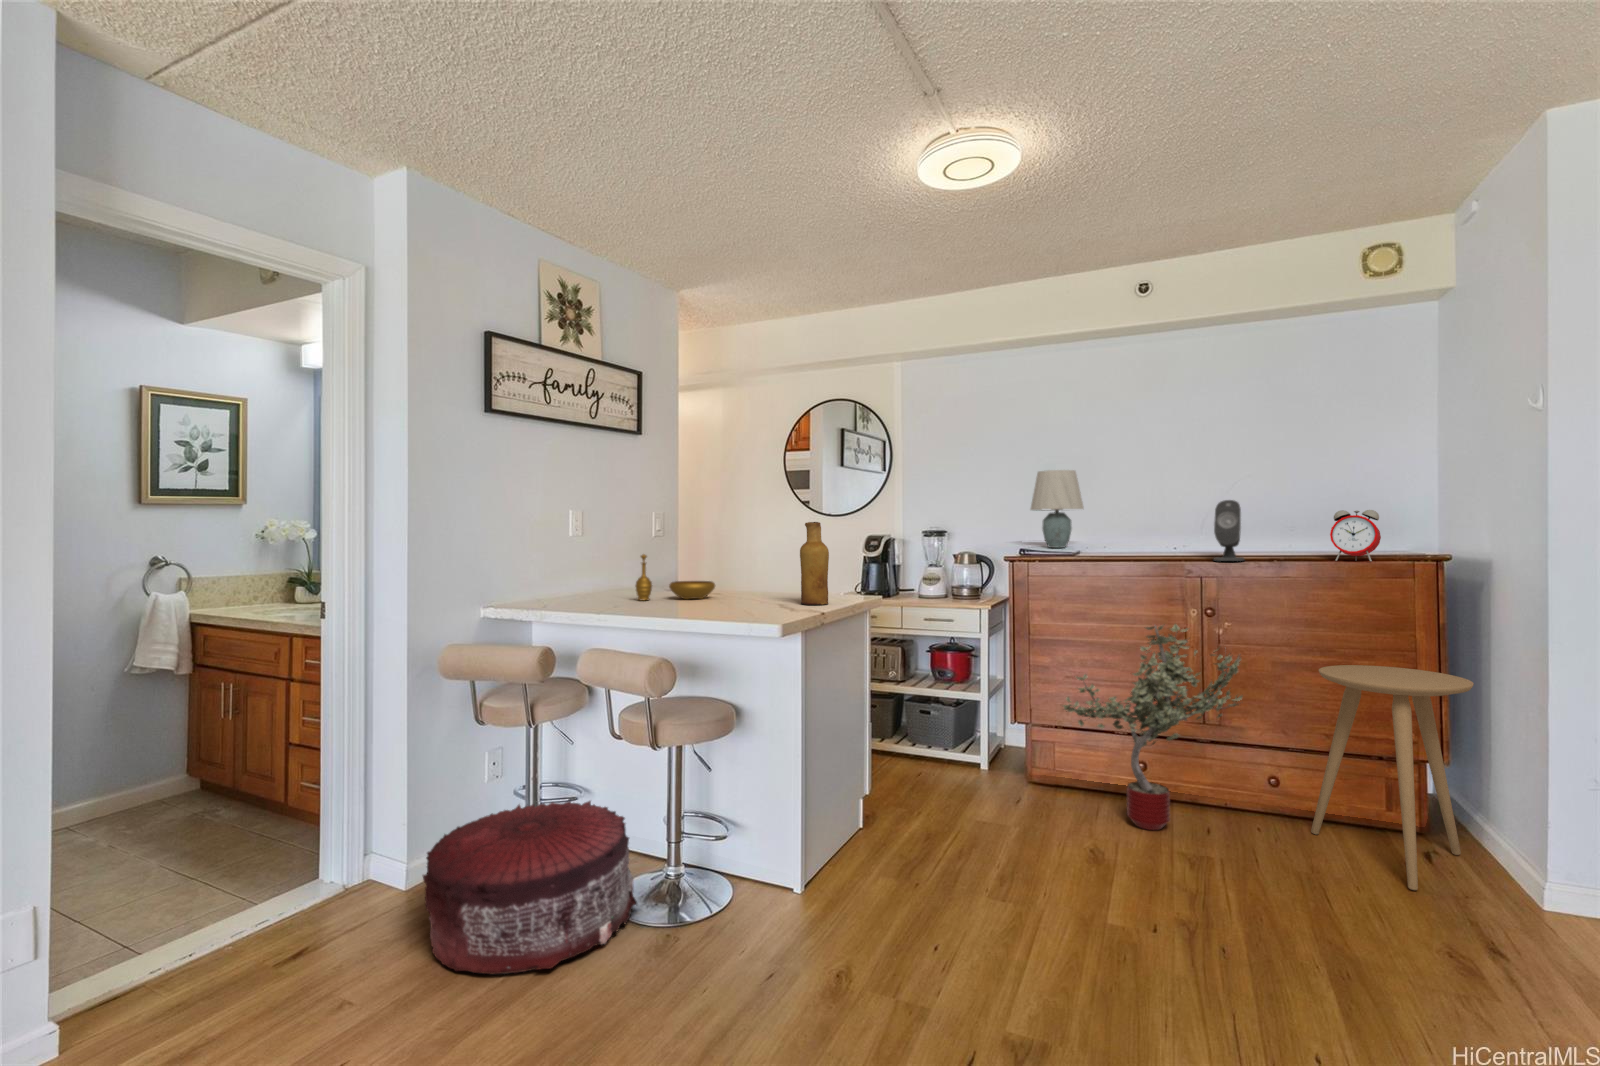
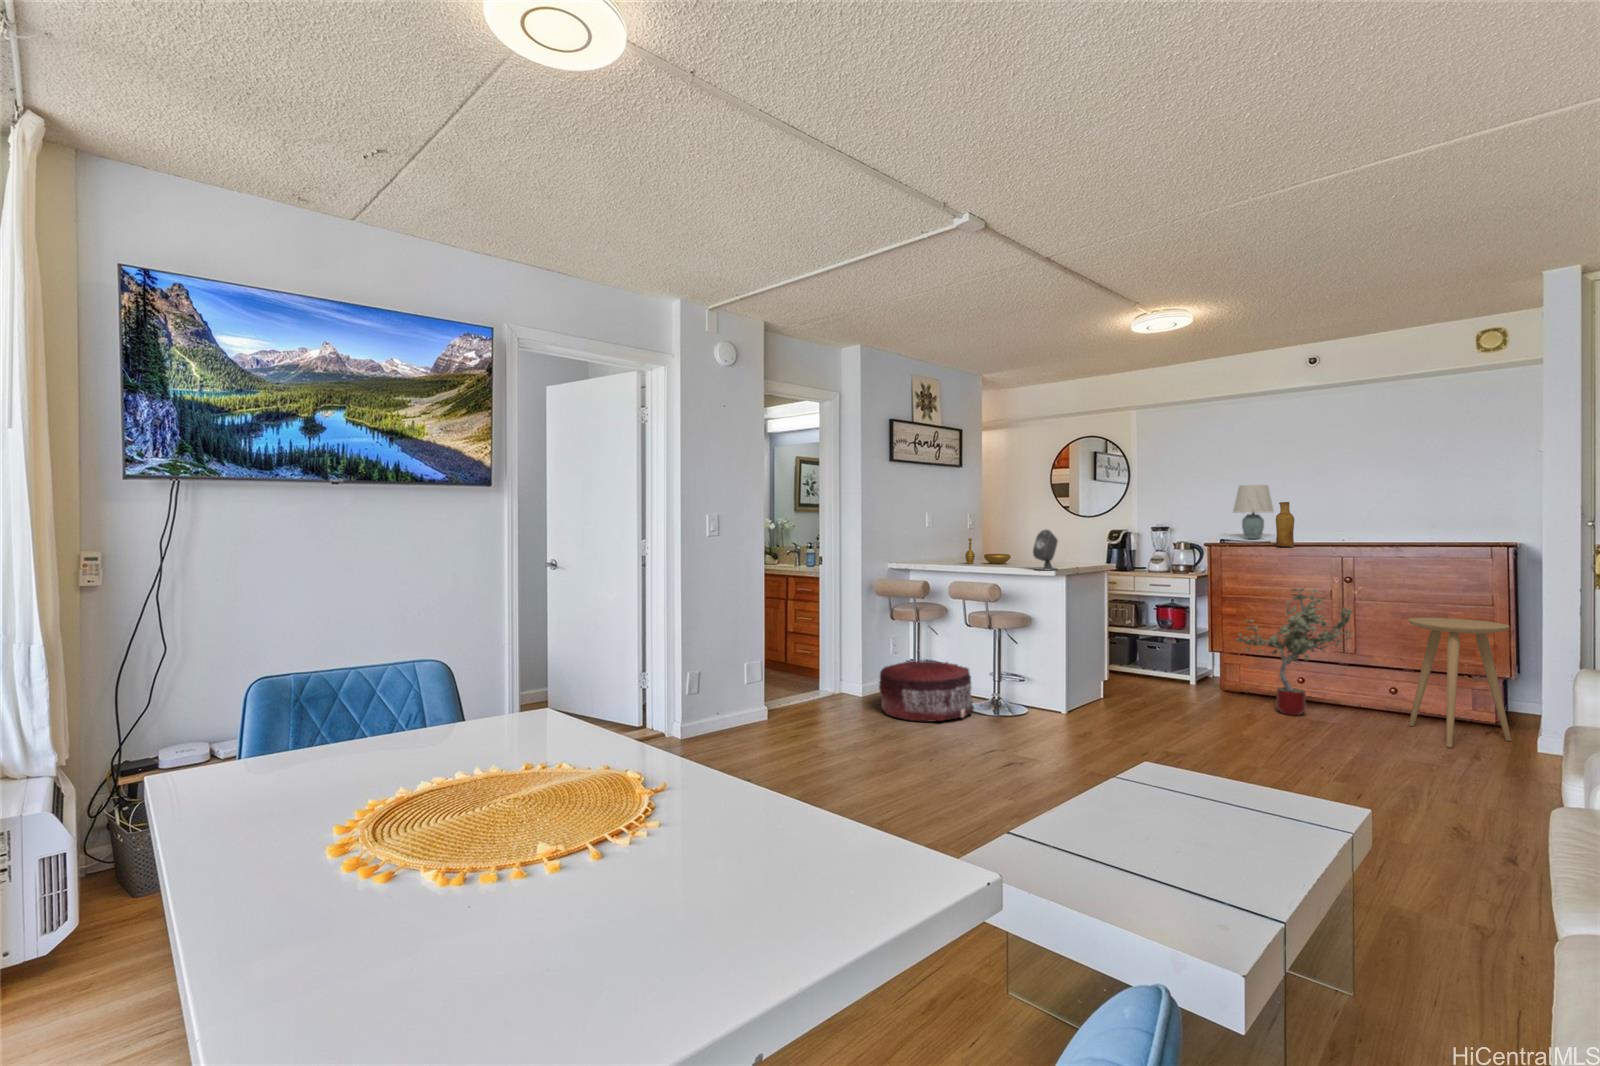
speaker: present [1214,500,1244,561] -> present [1033,530,1058,570]
alarm clock: present [1330,510,1381,561] -> none [1432,516,1469,550]
vase: present [800,522,829,605] -> present [1276,502,1294,547]

